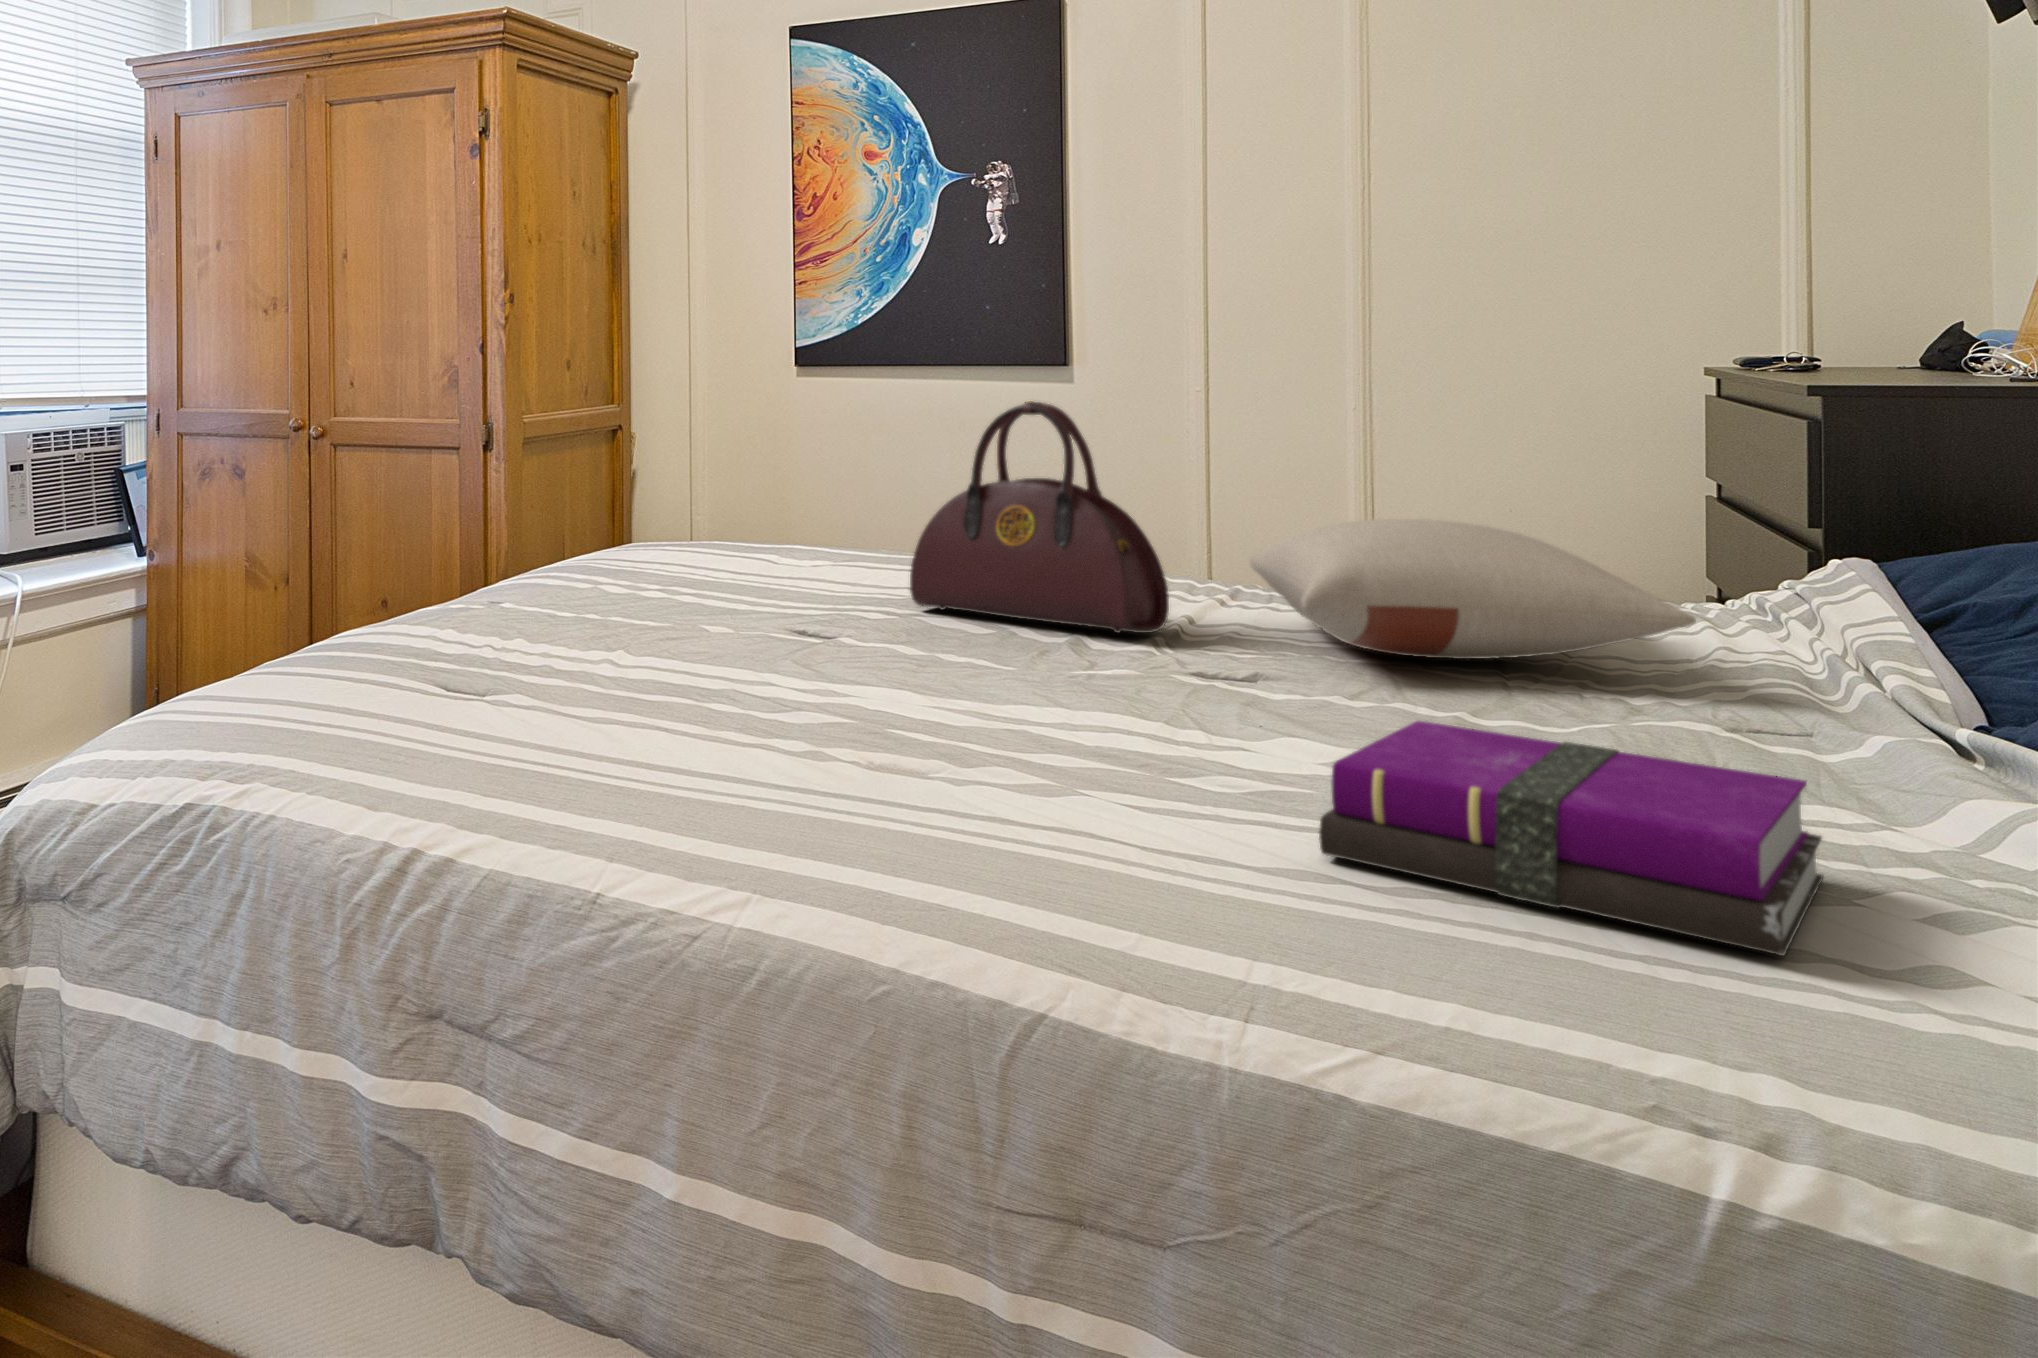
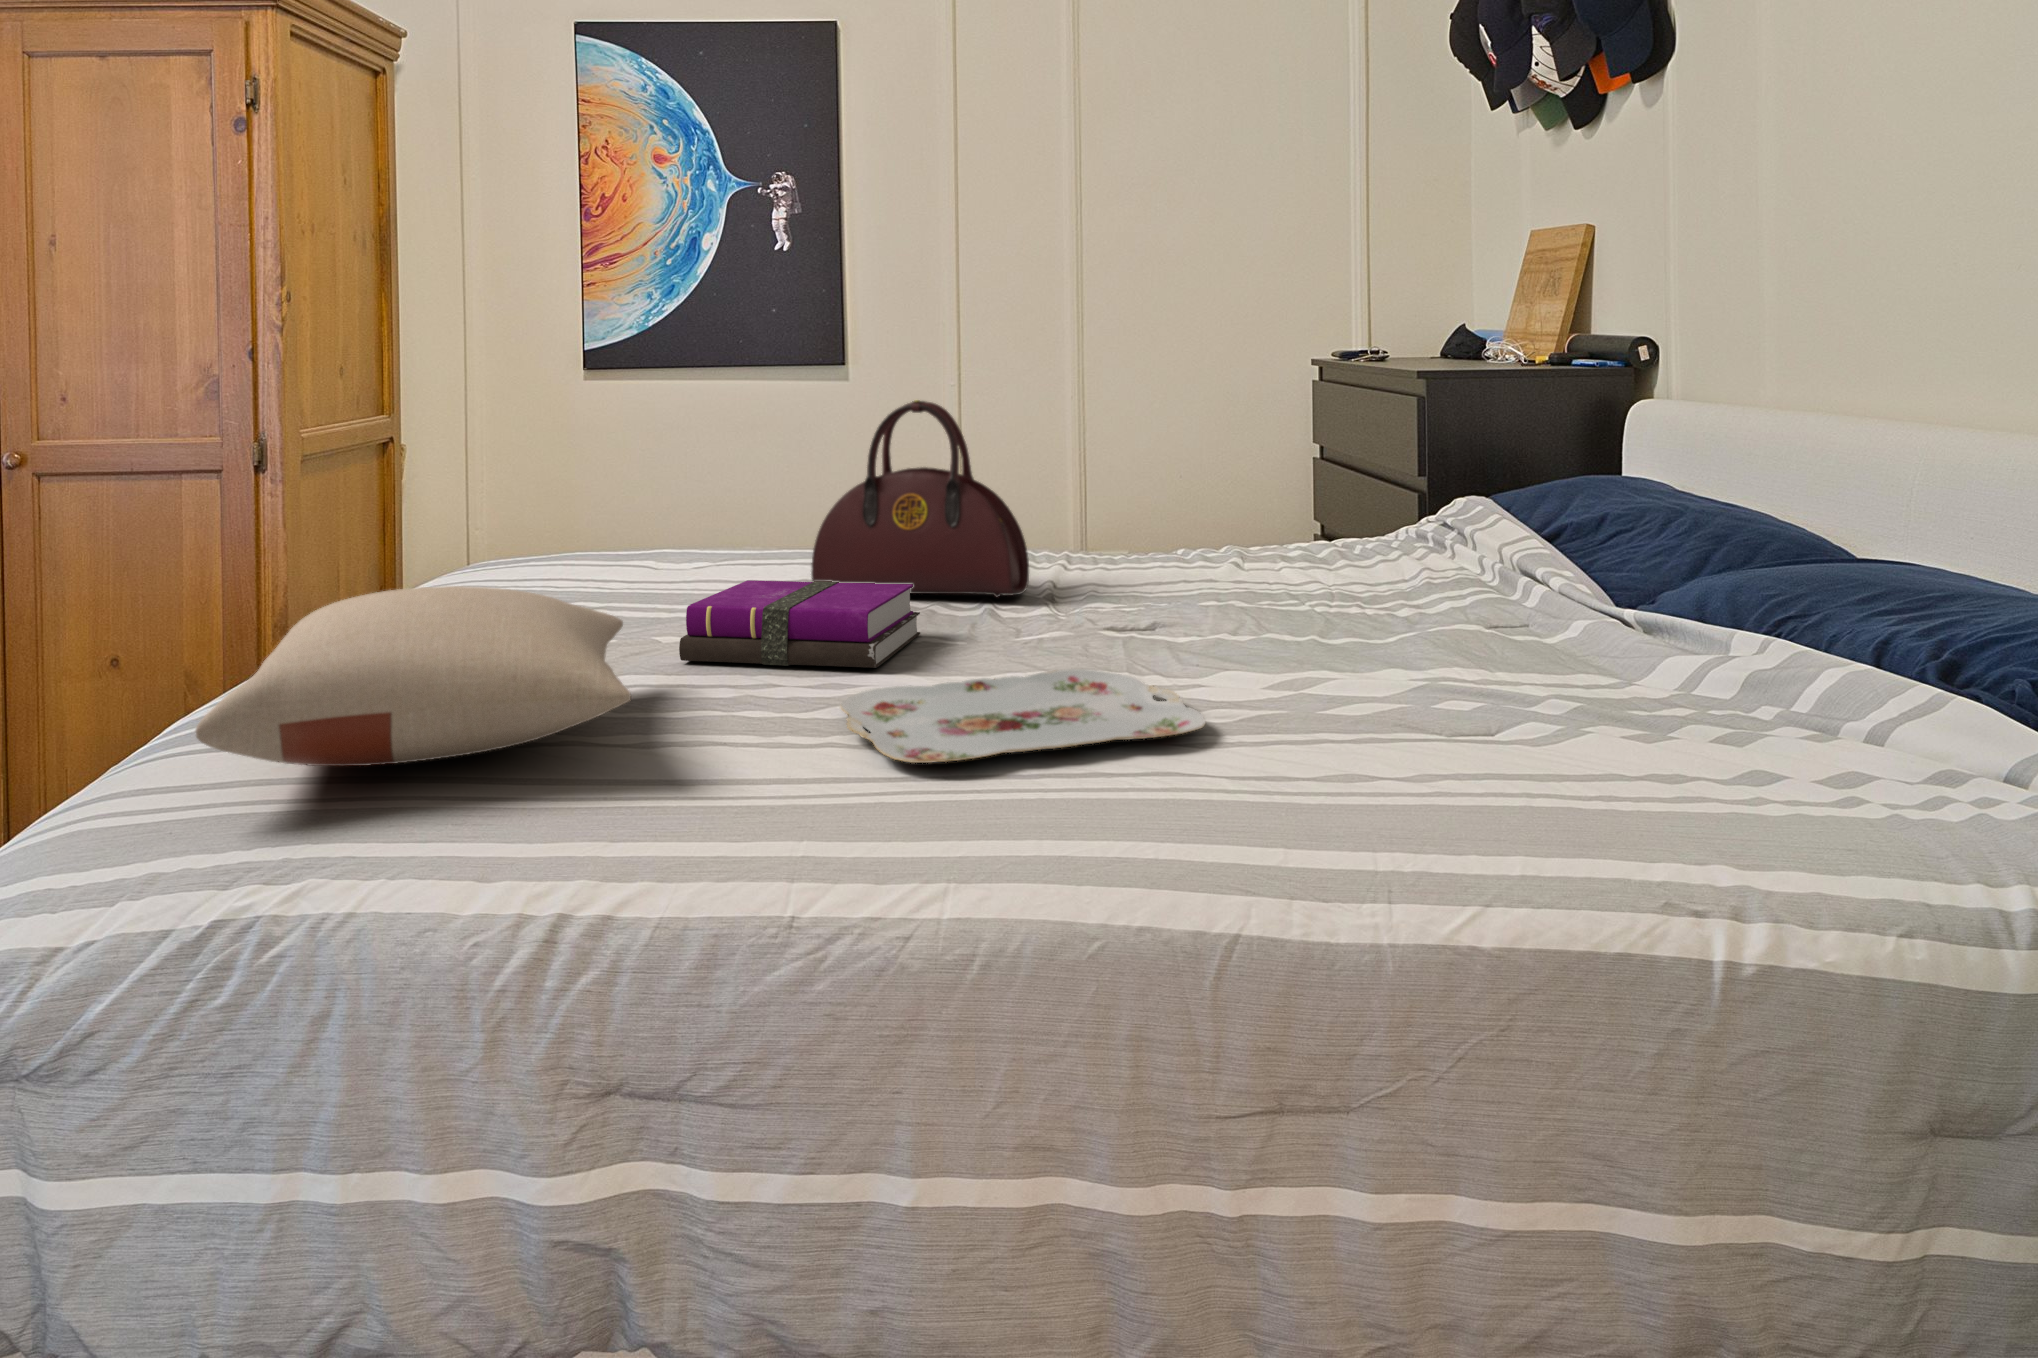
pillow: present [1249,519,1696,659] -> present [196,586,631,766]
serving tray: none [786,701,1209,798] -> present [840,669,1205,763]
notebook: present [1319,721,1823,955] -> present [679,580,920,668]

